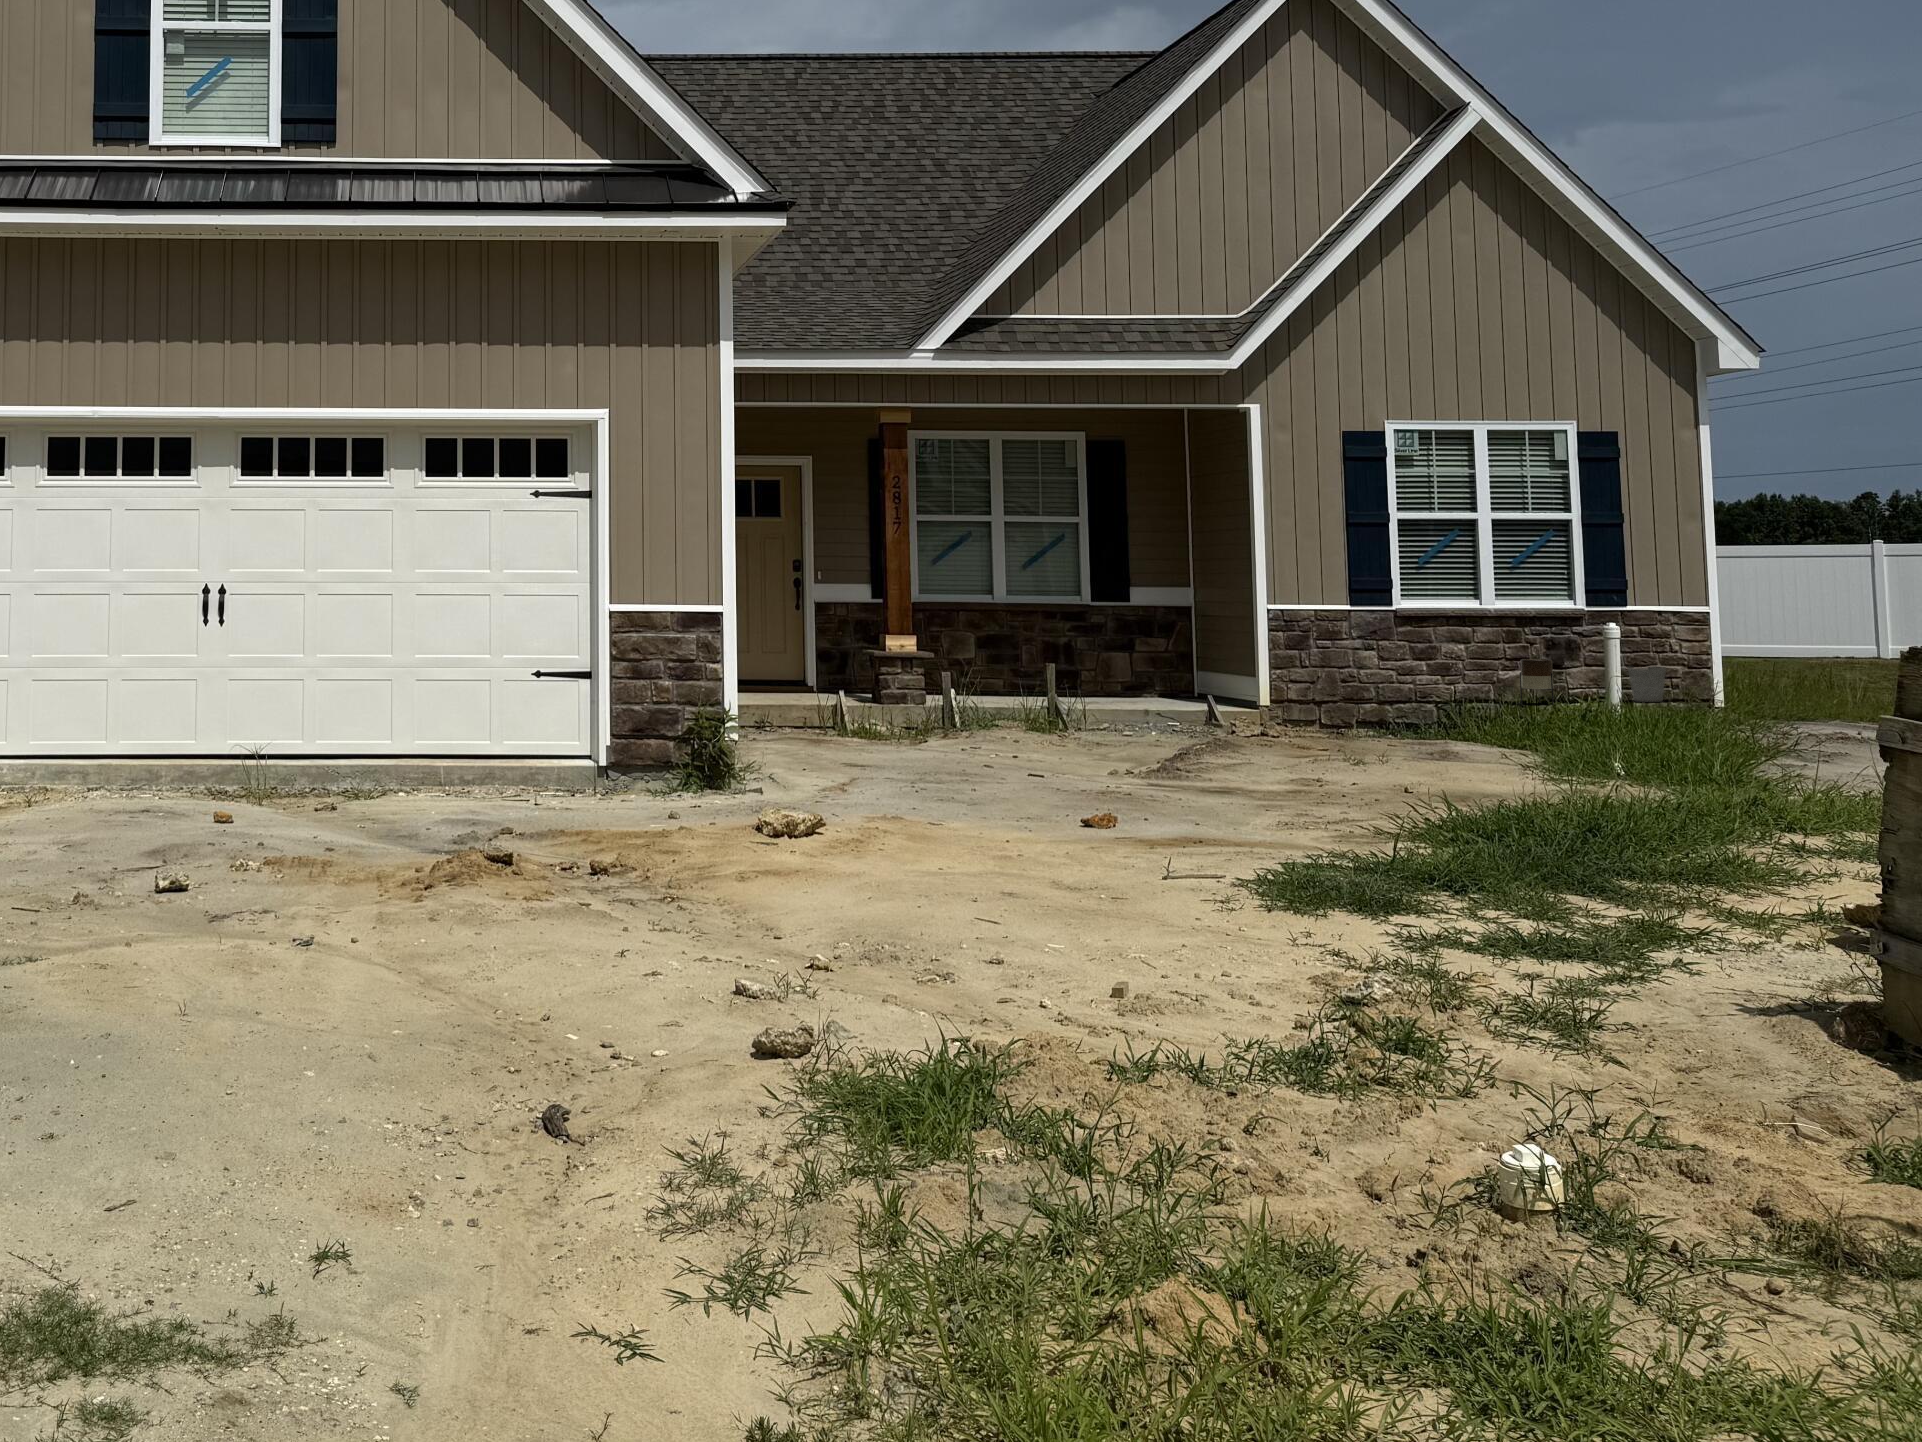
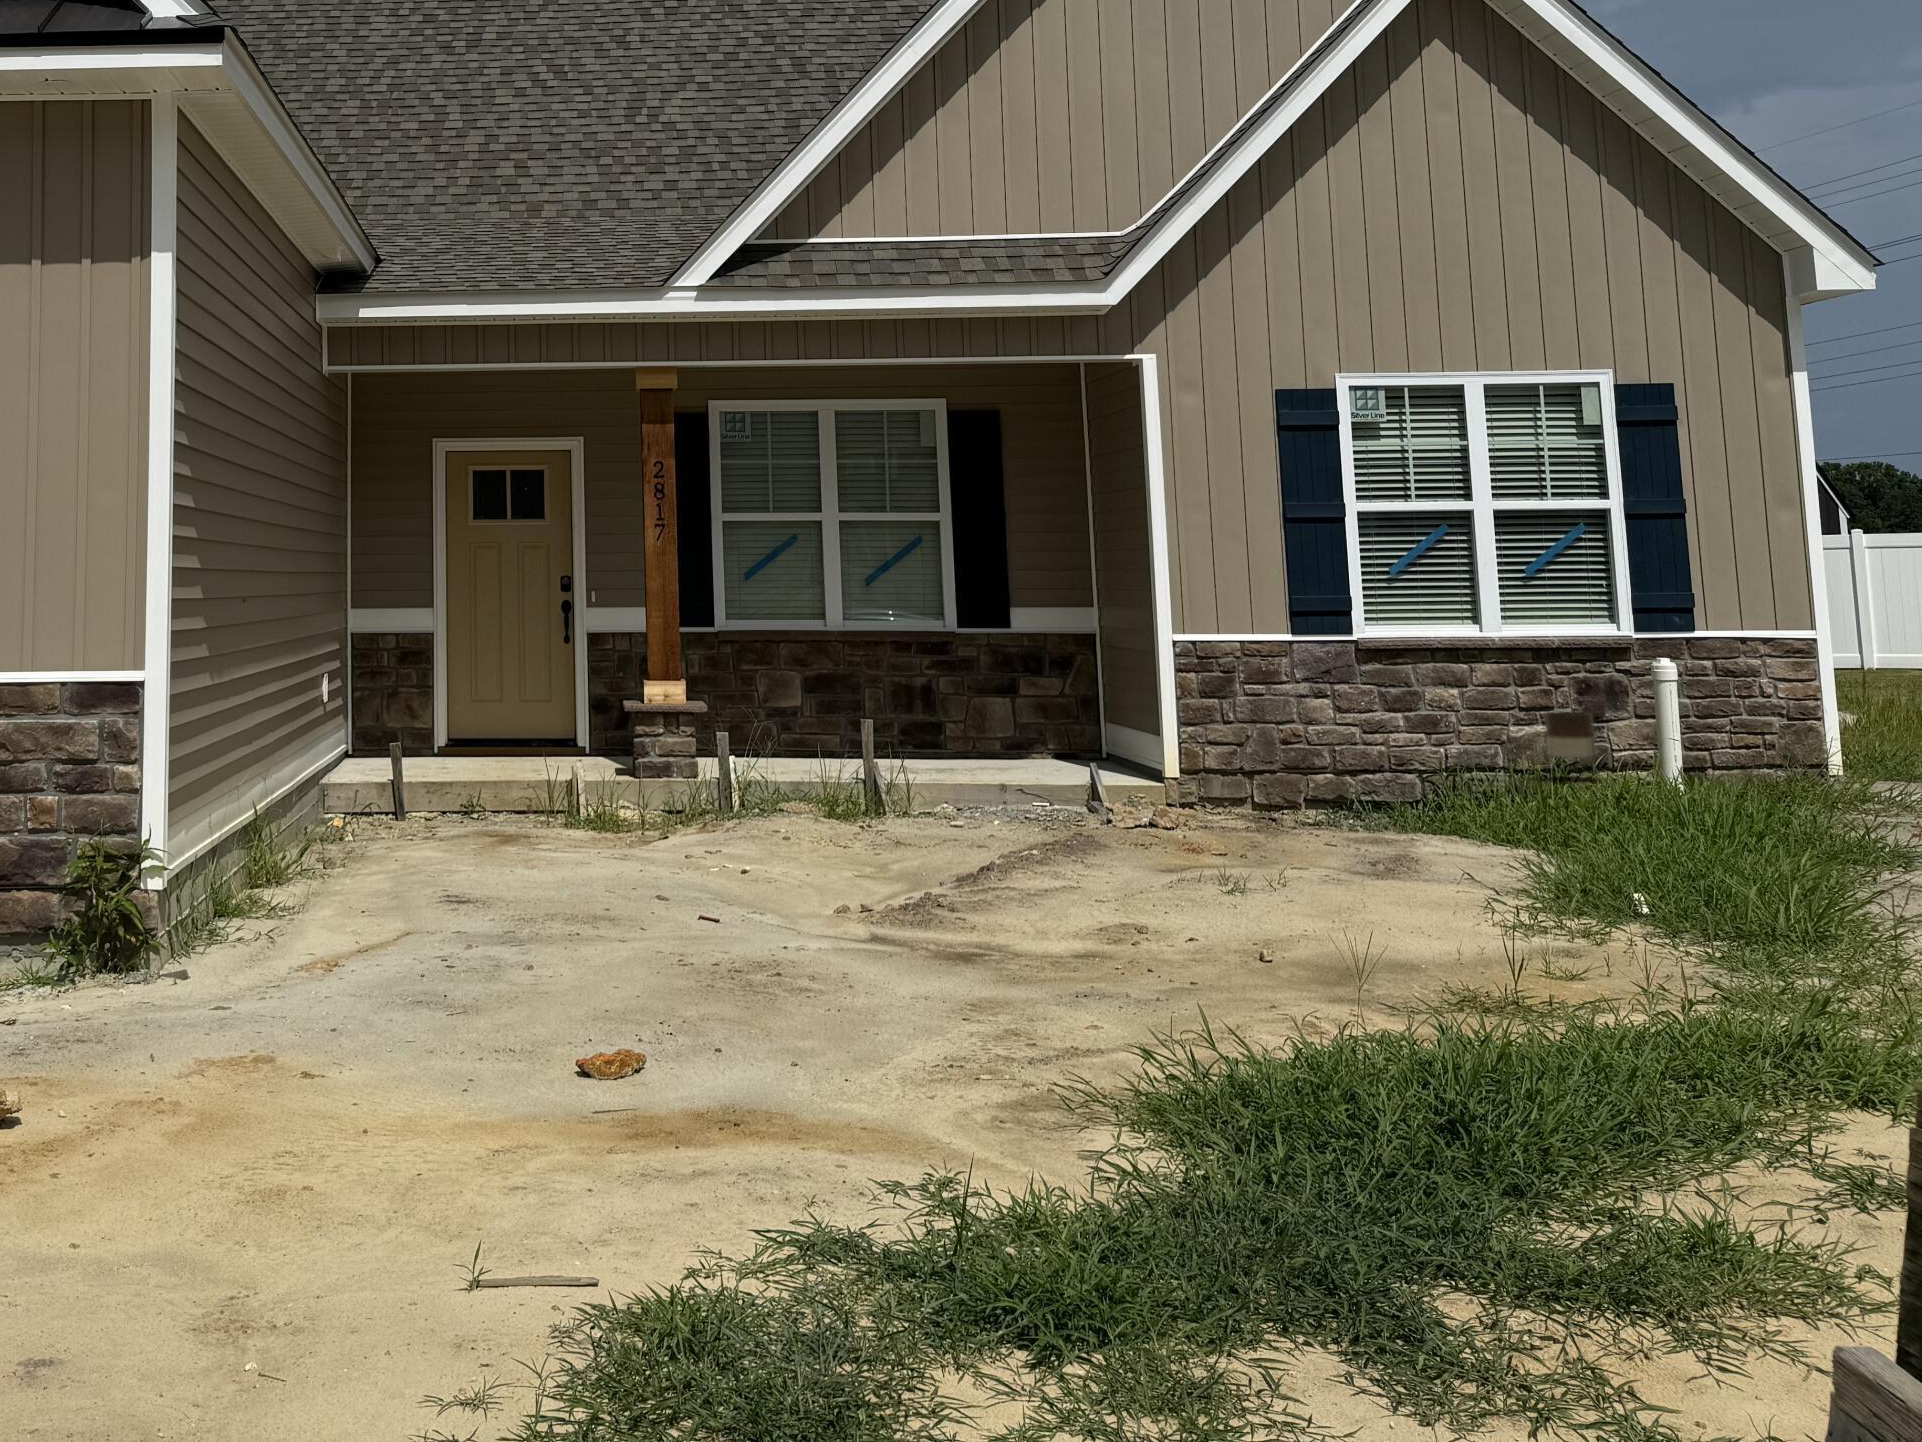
bucket: present [1627,666,1666,702] -> none [1710,720,1772,775]

